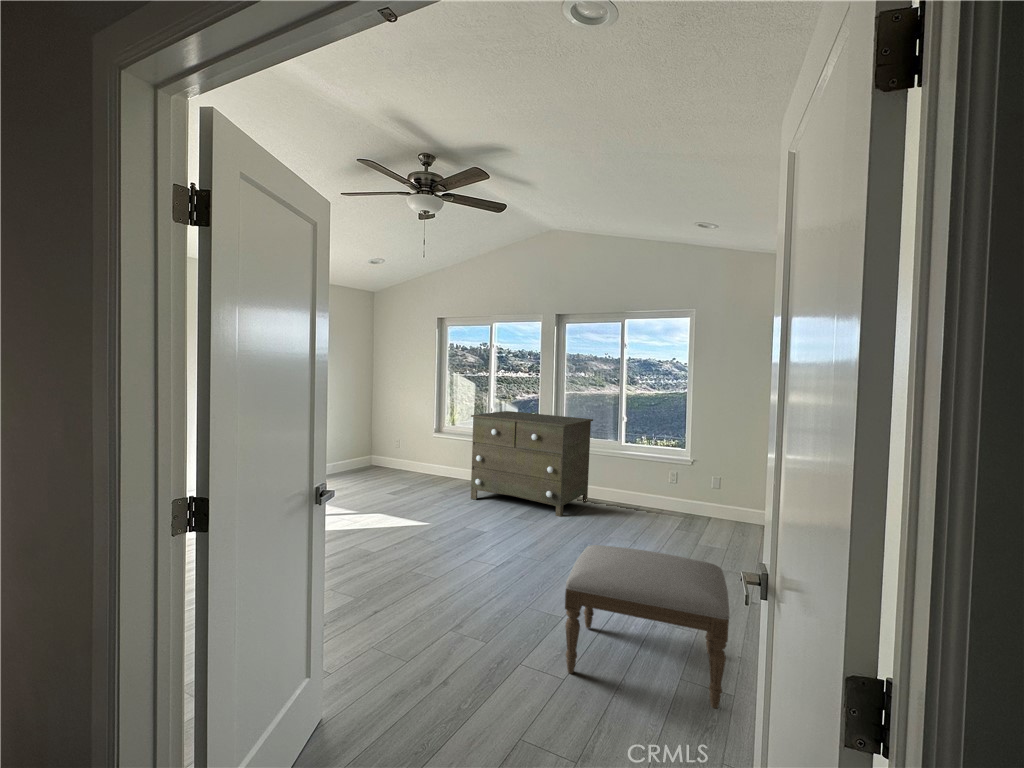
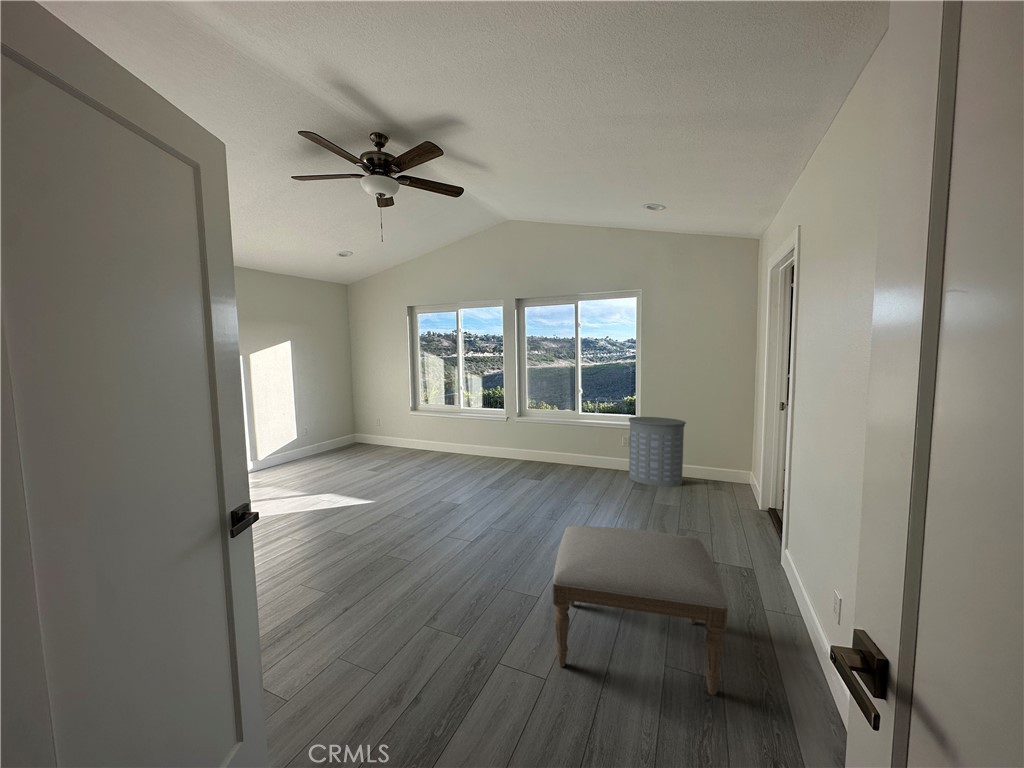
dresser: present [471,411,593,517] -> none [444,388,553,482]
laundry hamper: none [675,453,741,535] -> present [629,417,686,487]

